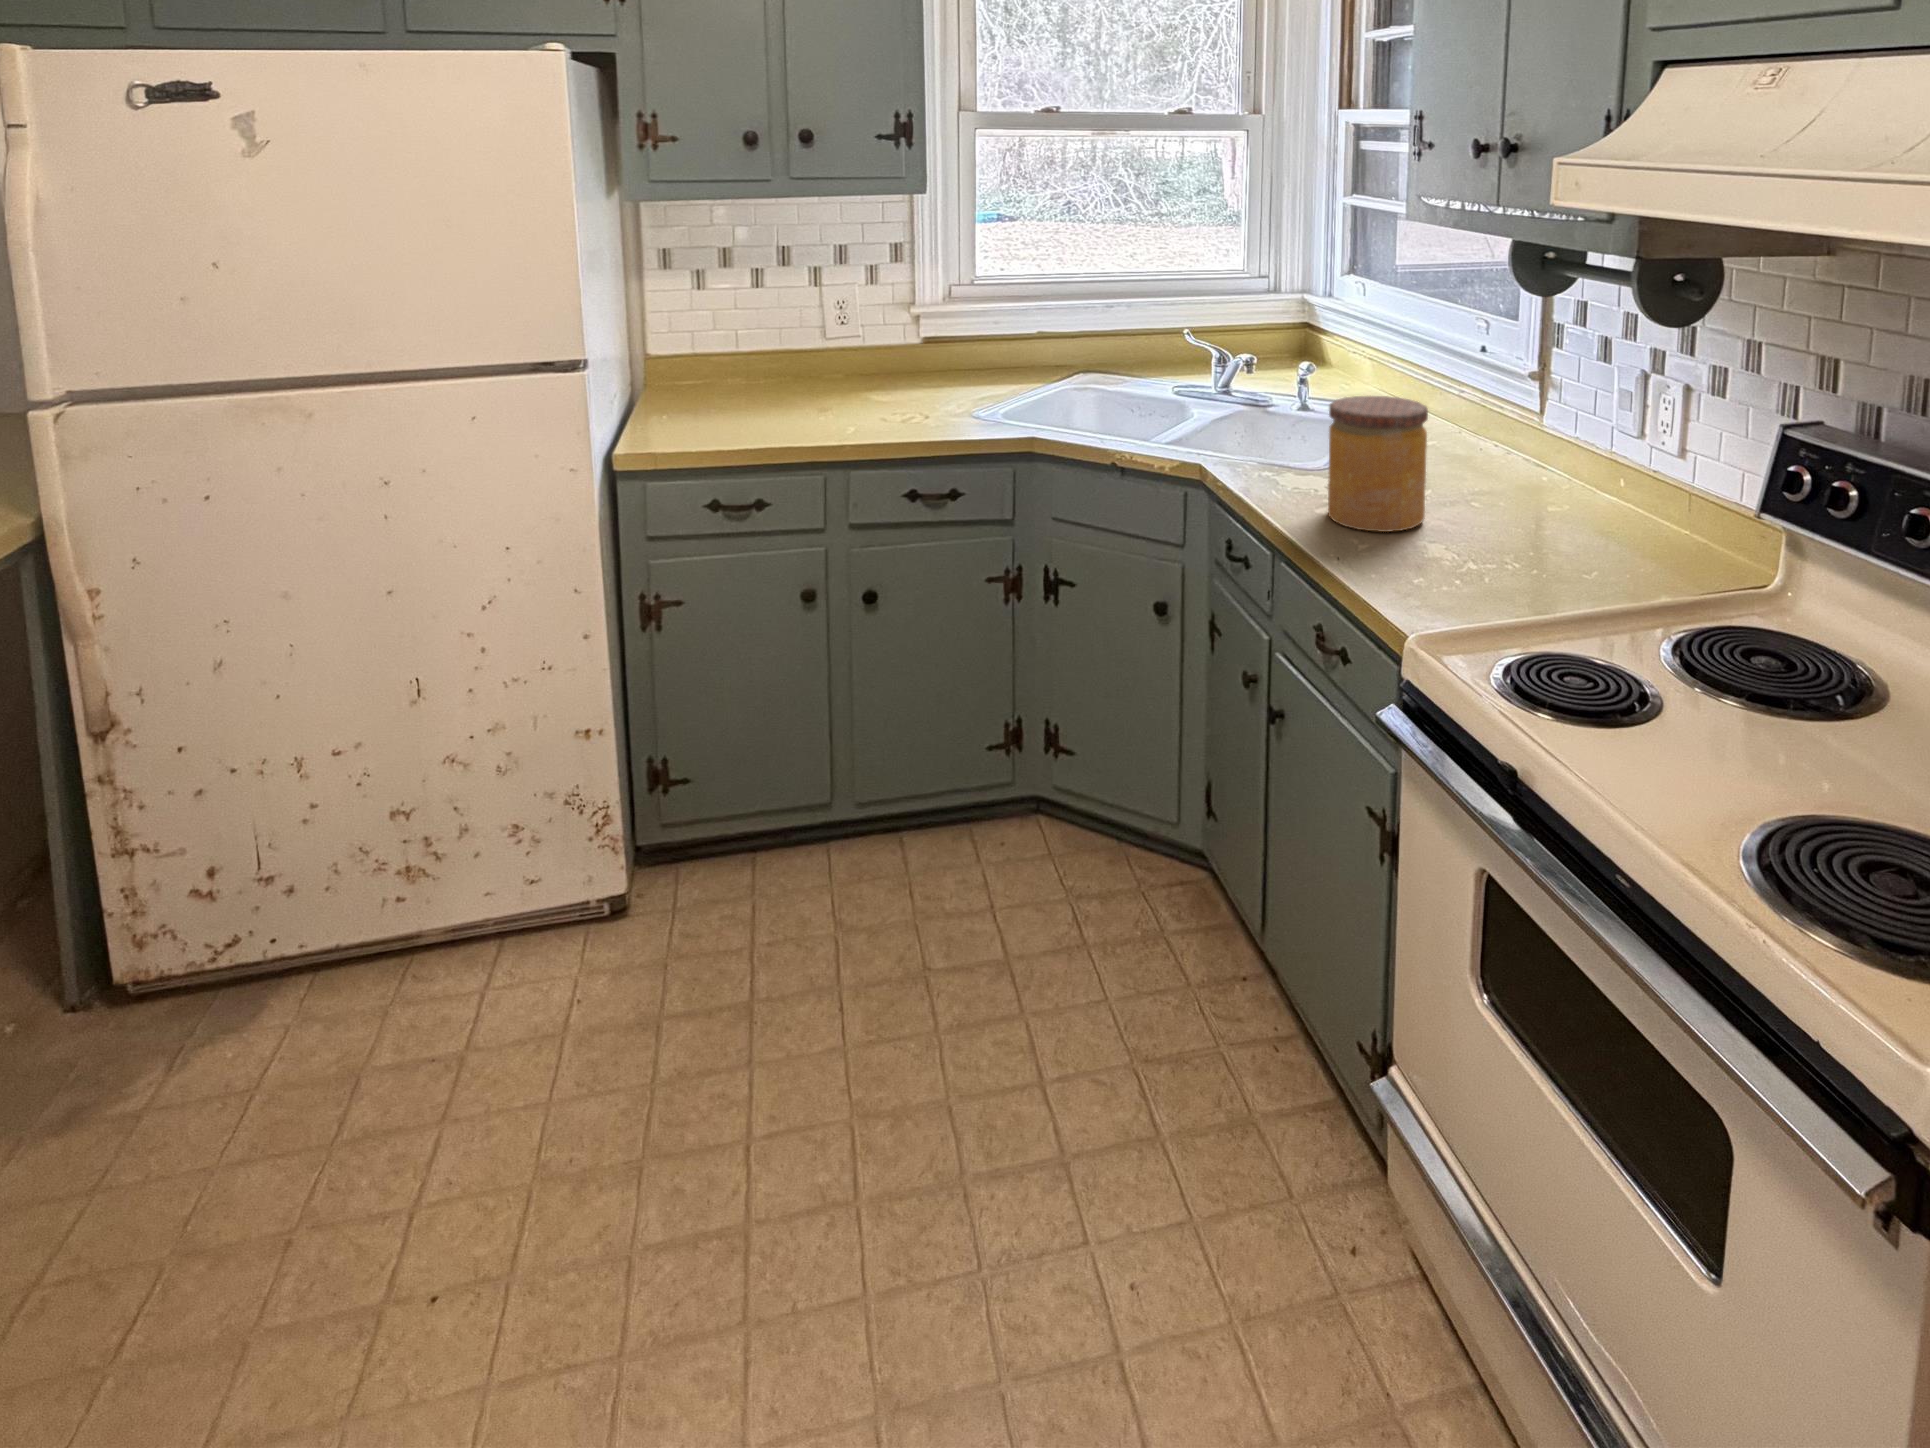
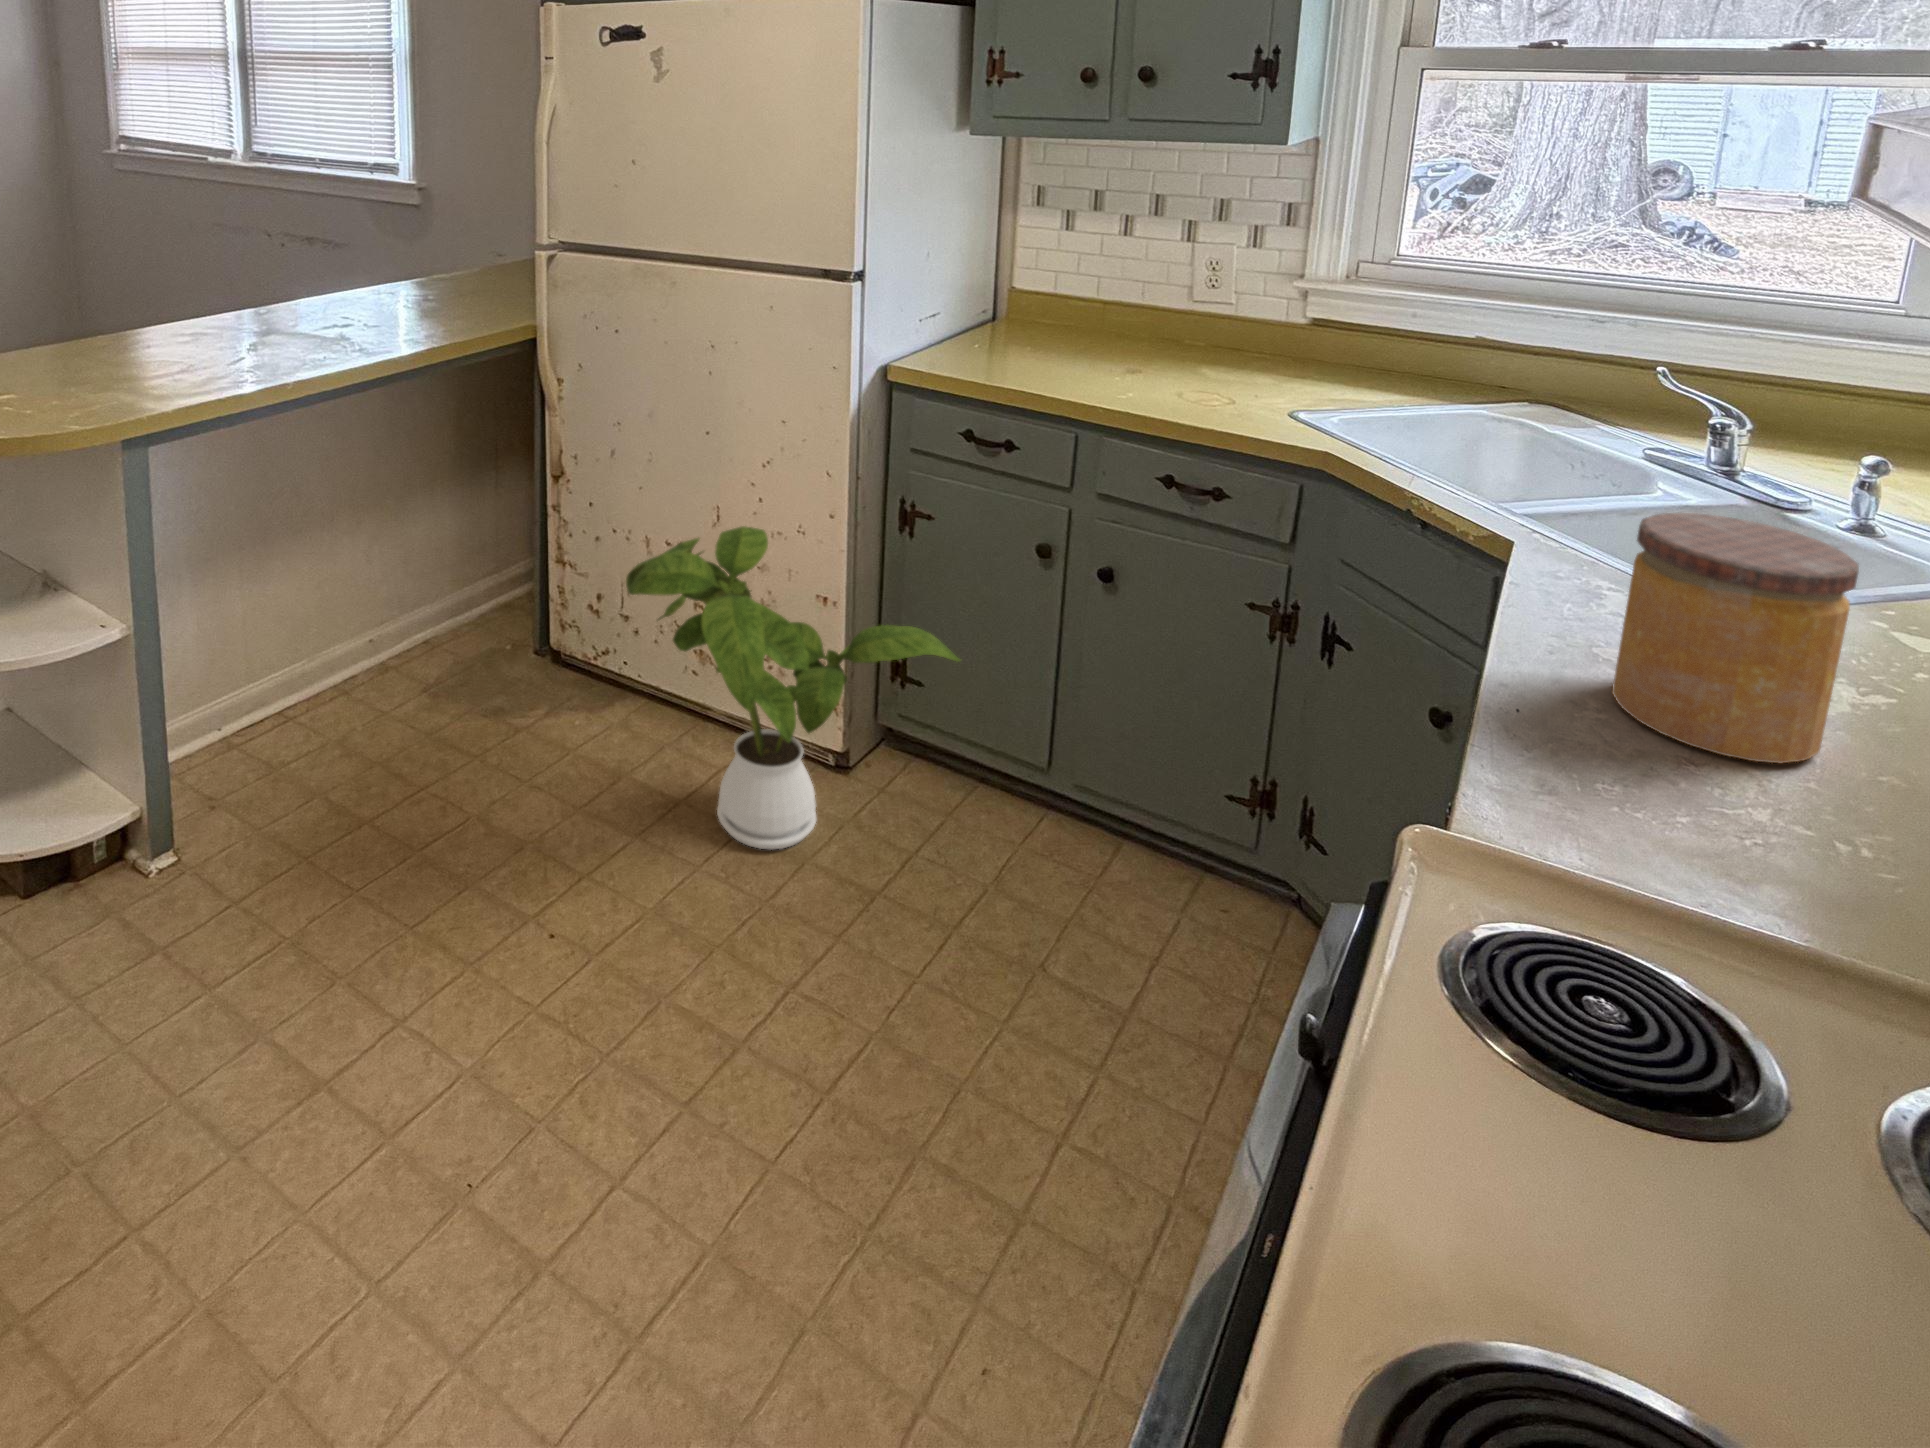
house plant: none [369,662,775,1044] -> present [626,526,960,849]

